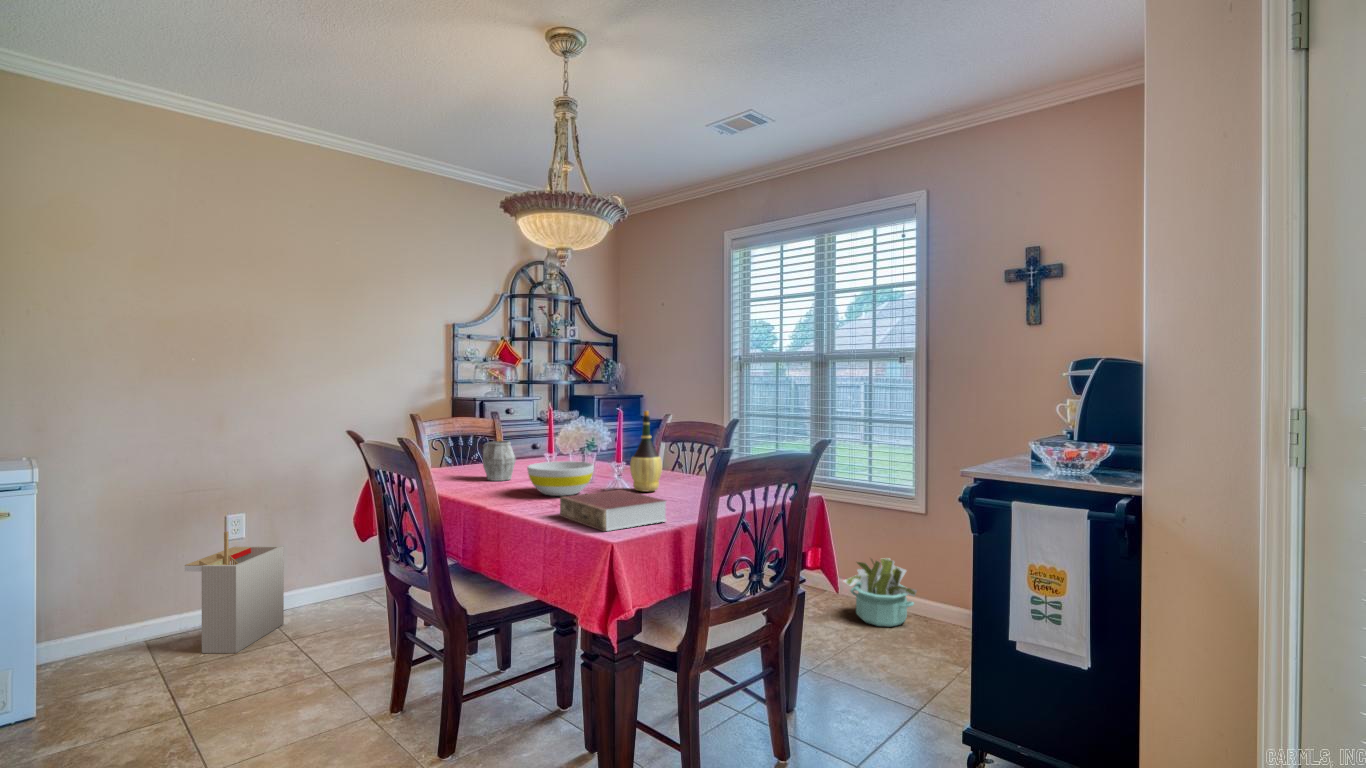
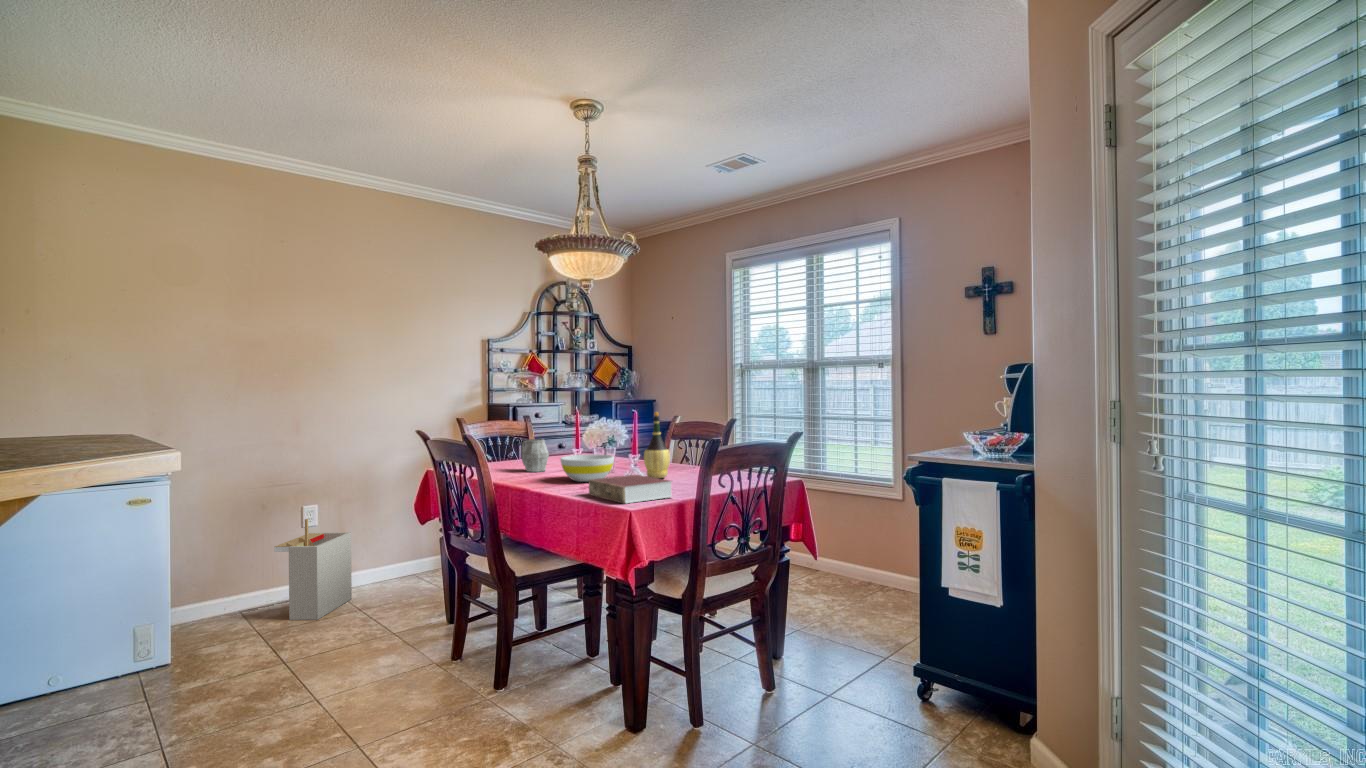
decorative plant: present [844,558,917,627] -> none [830,539,895,598]

